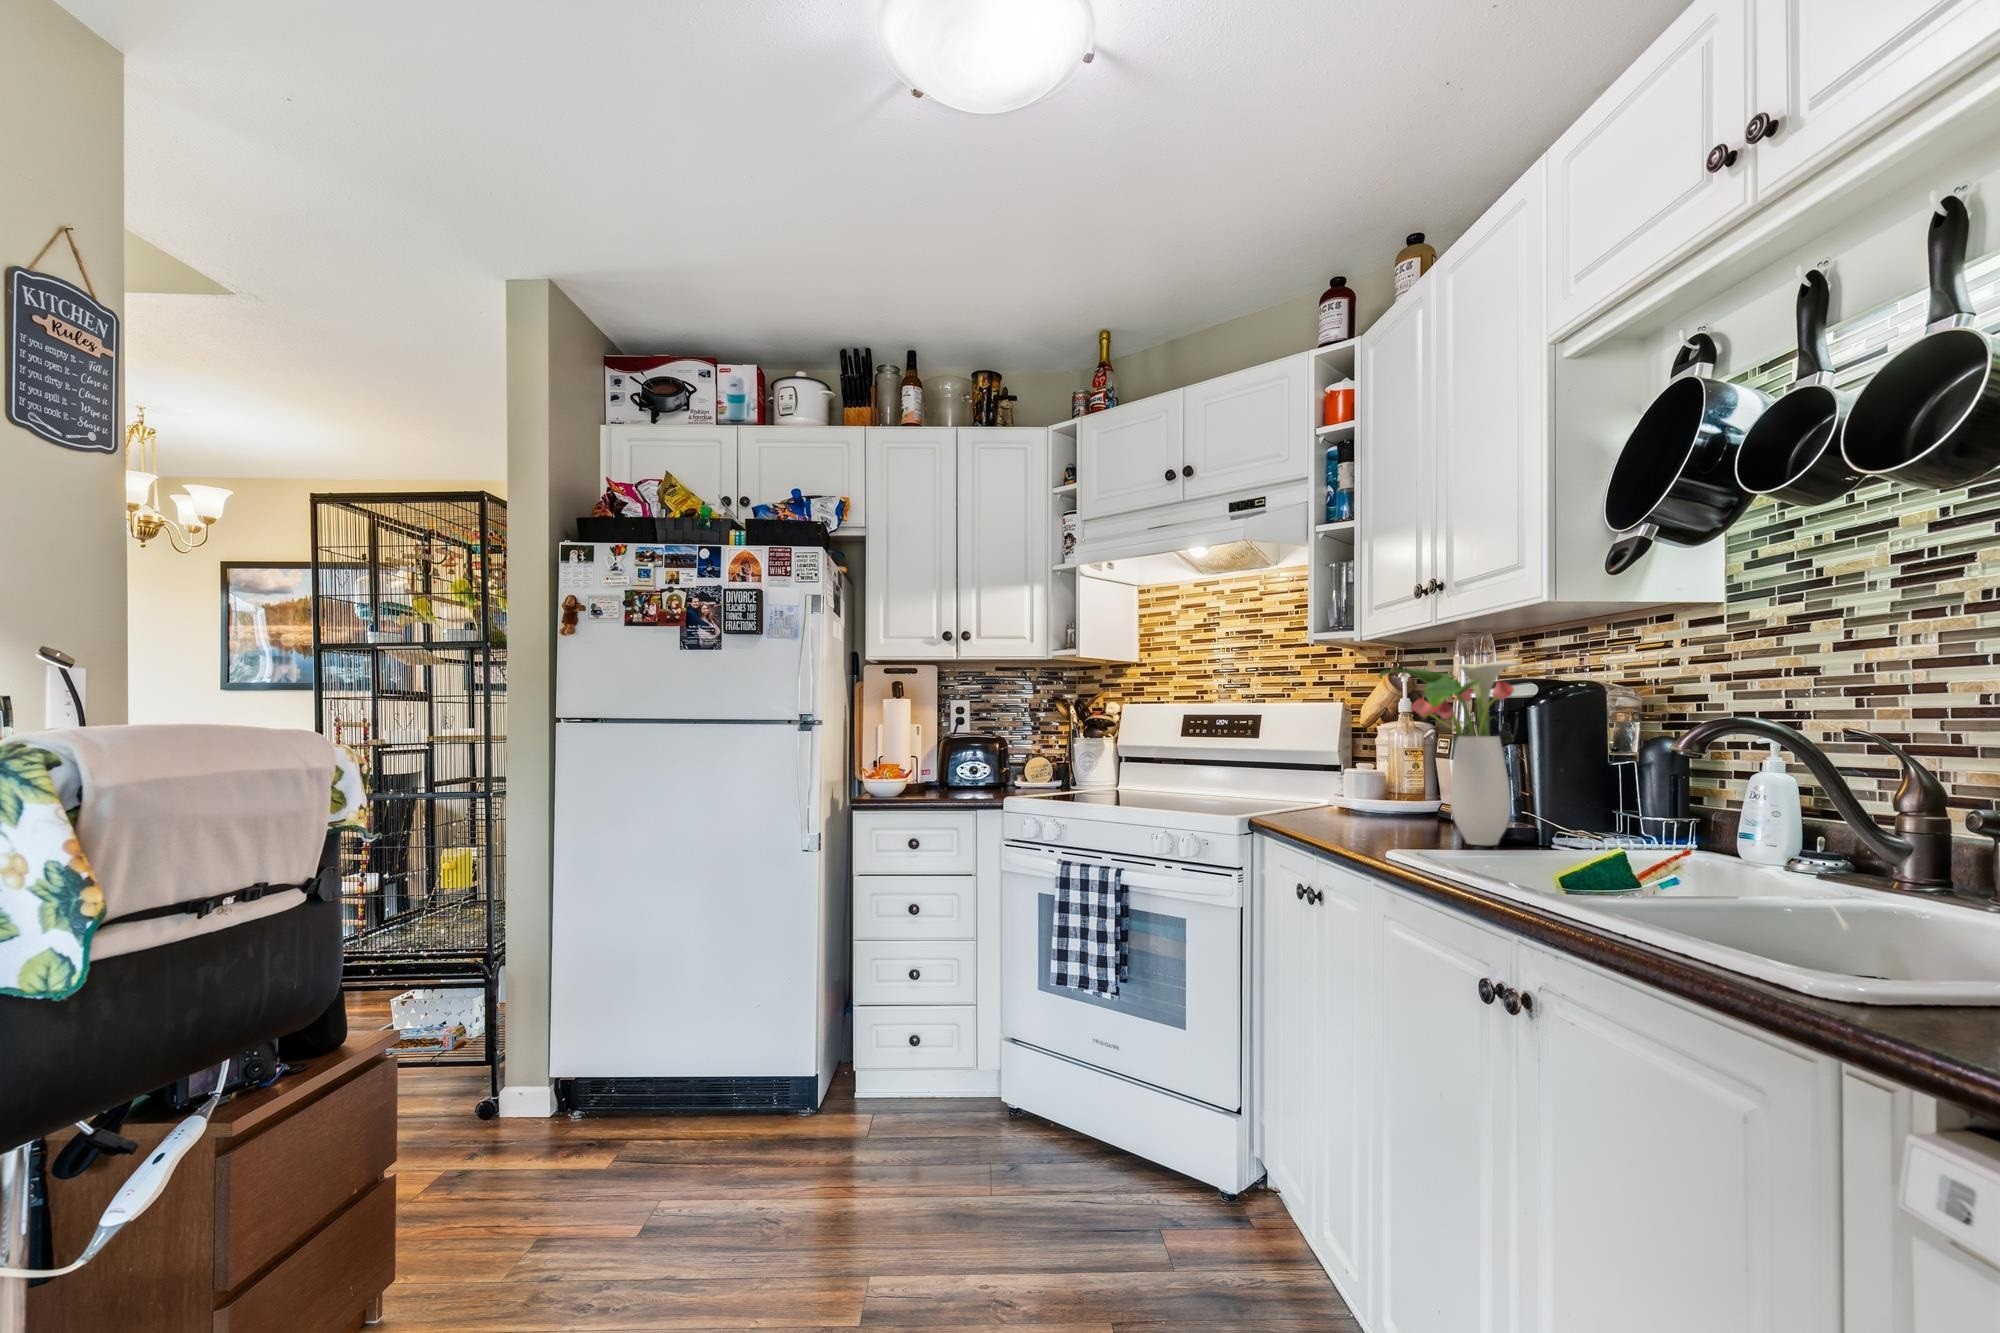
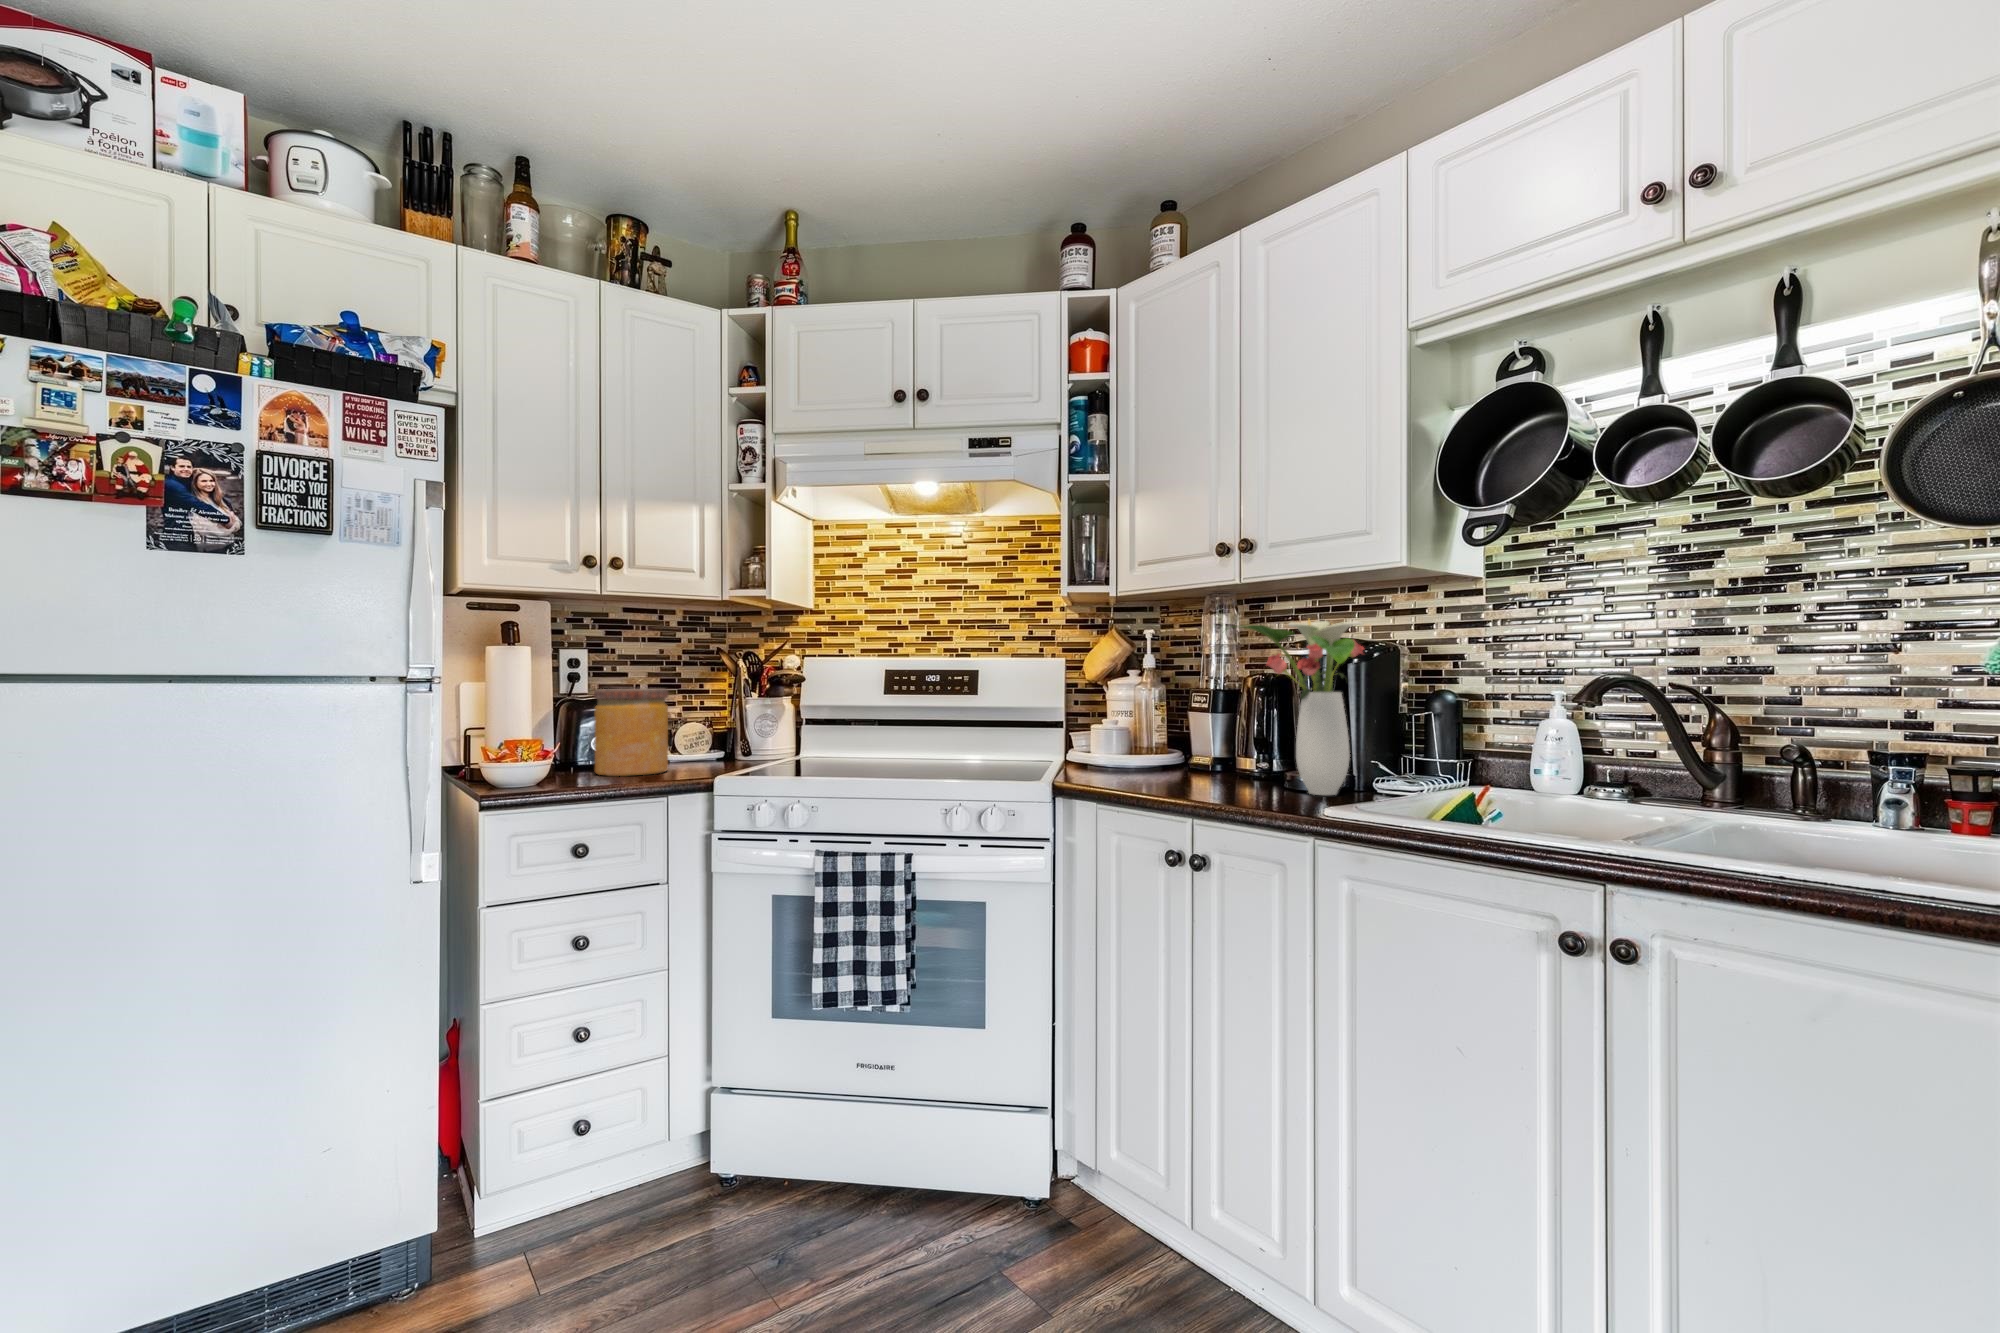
jar: none [940,729,992,794] -> present [594,689,668,776]

